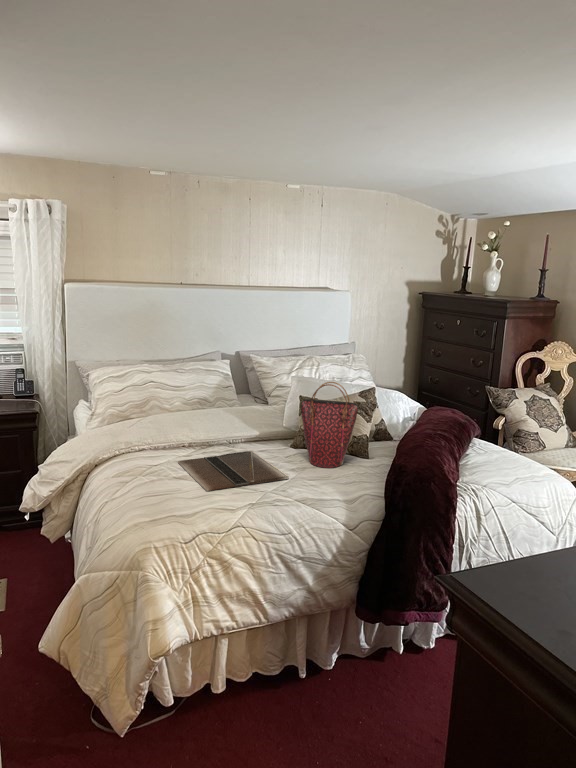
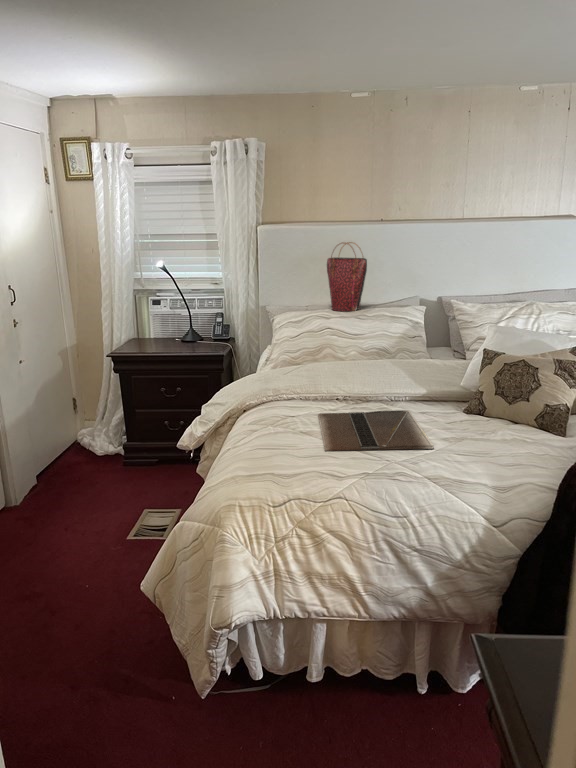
handbag: present [301,382,358,468] -> present [327,242,367,311]

